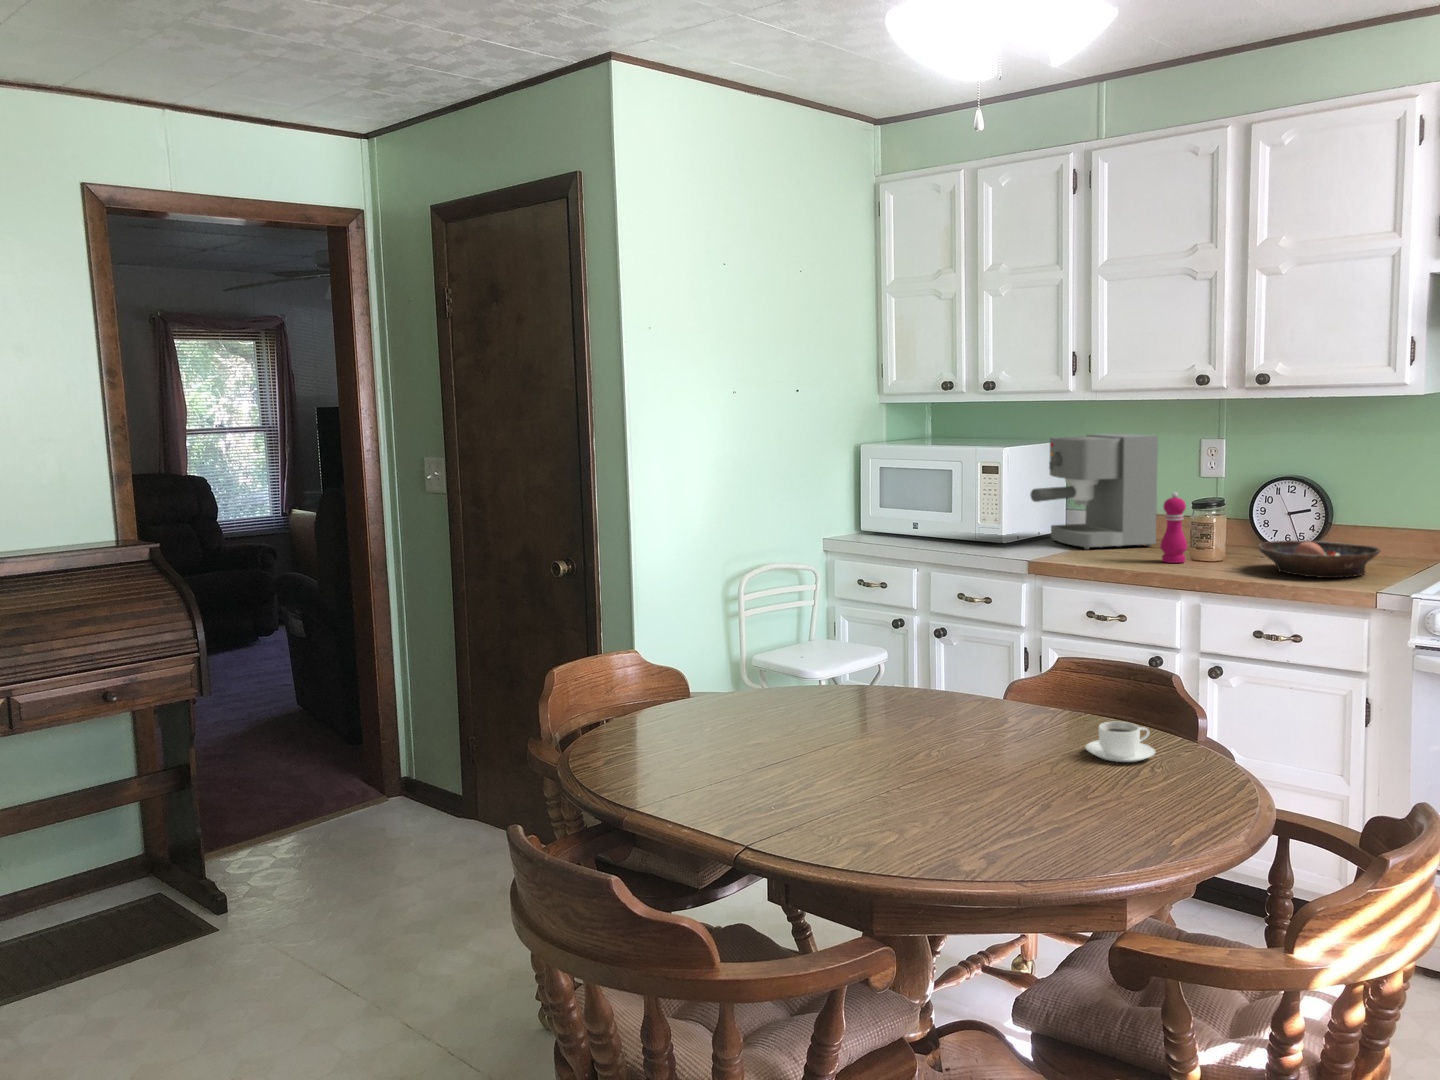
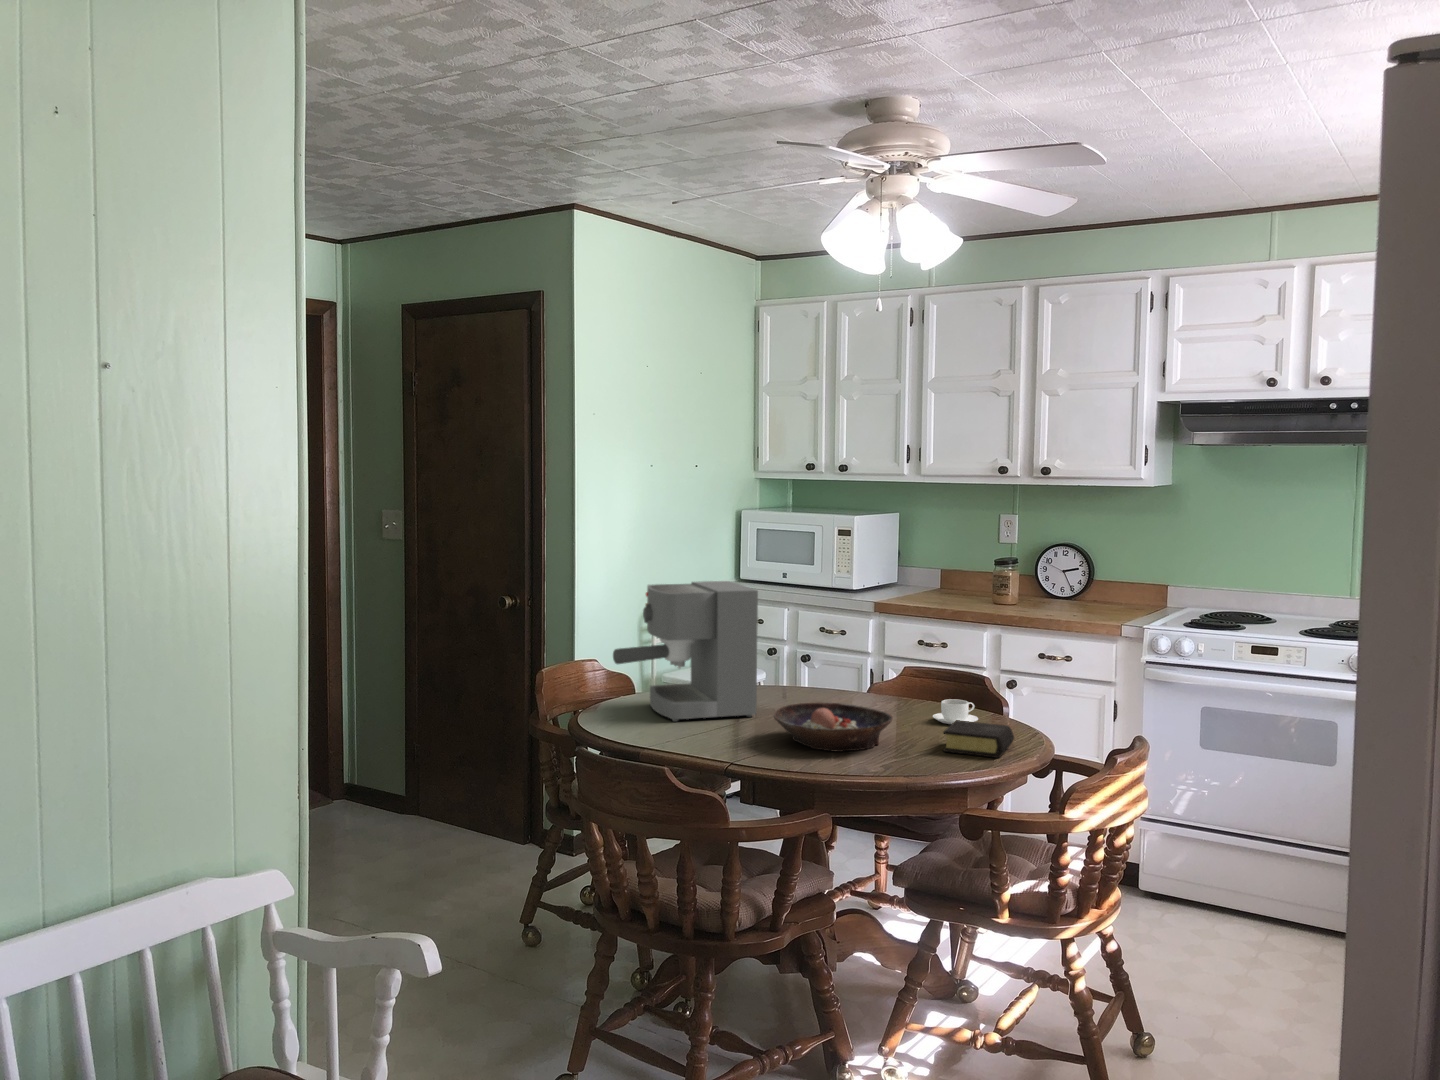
coffee maker: present [1031,433,1158,550] -> present [613,581,758,722]
pepper mill: present [1160,492,1187,563] -> none [972,552,992,605]
bowl: present [1258,540,1380,578] -> present [773,702,893,752]
book: none [1092,765,1208,835] -> present [943,720,1014,758]

